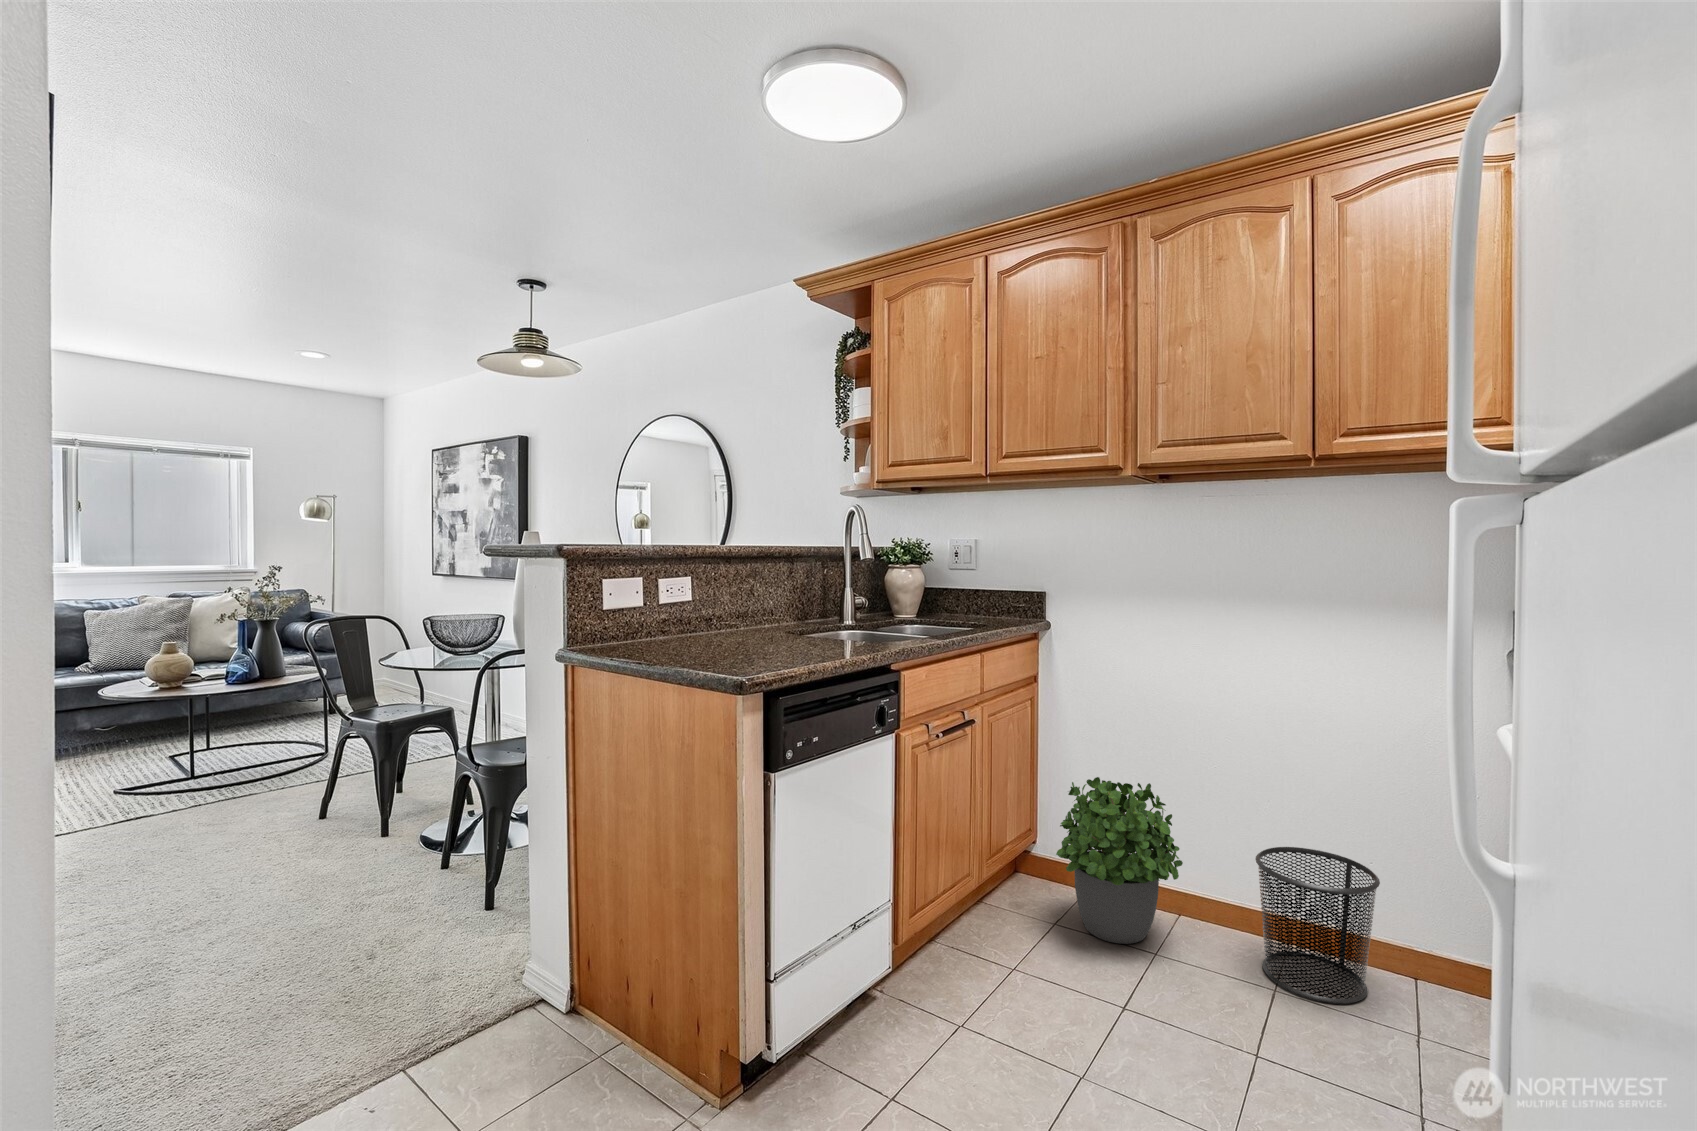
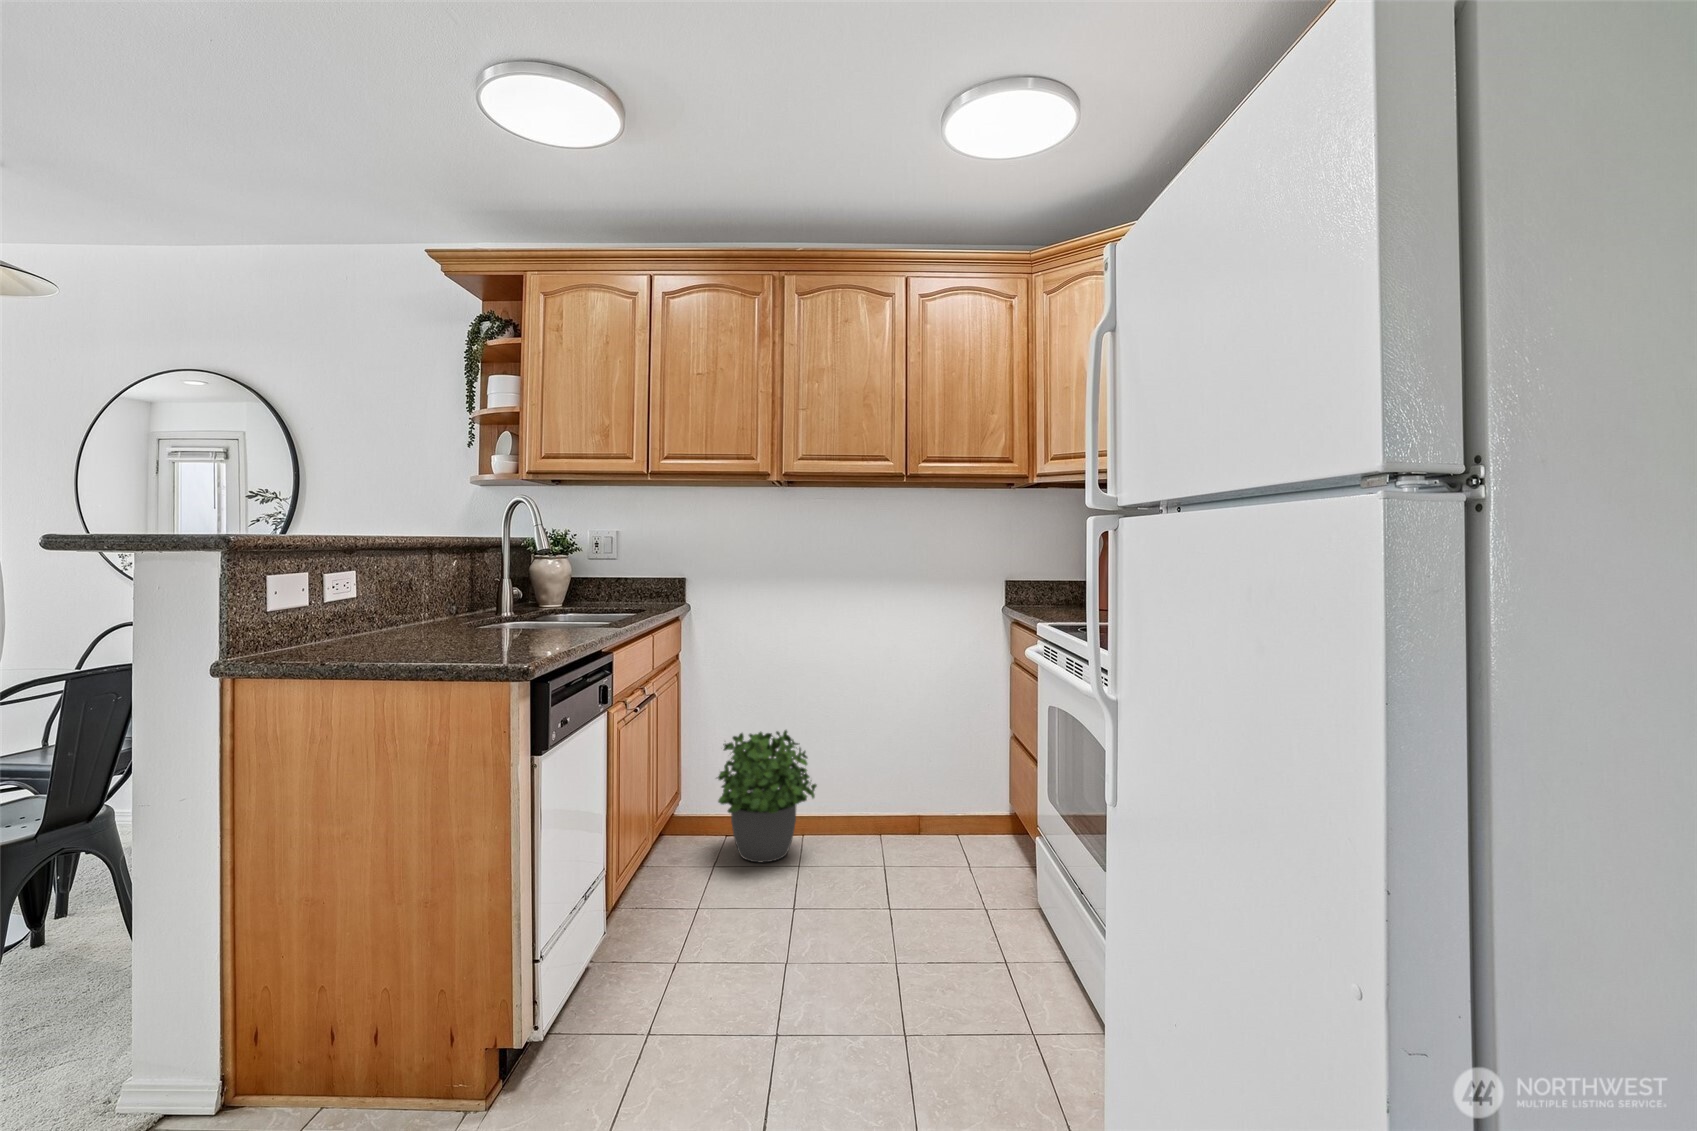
waste bin: present [1256,847,1380,1004] -> none [863,758,939,860]

